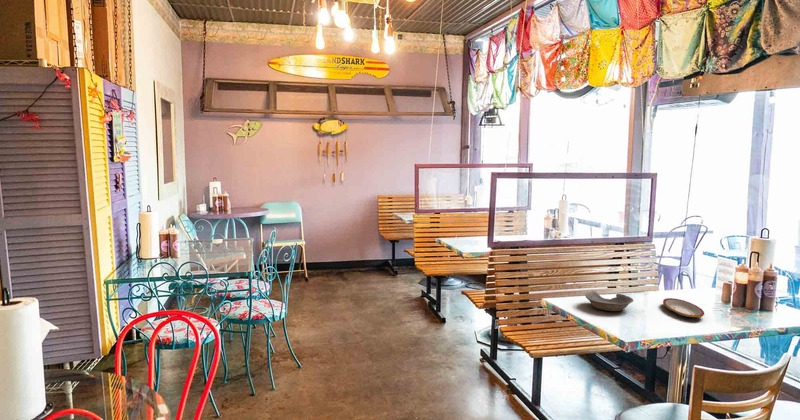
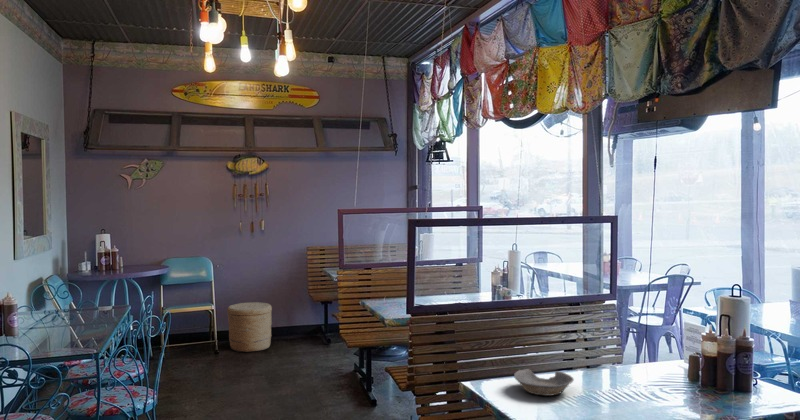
woven basket: none [317,238,352,277] -> present [227,302,272,352]
plate: present [663,298,704,317] -> none [613,375,661,401]

